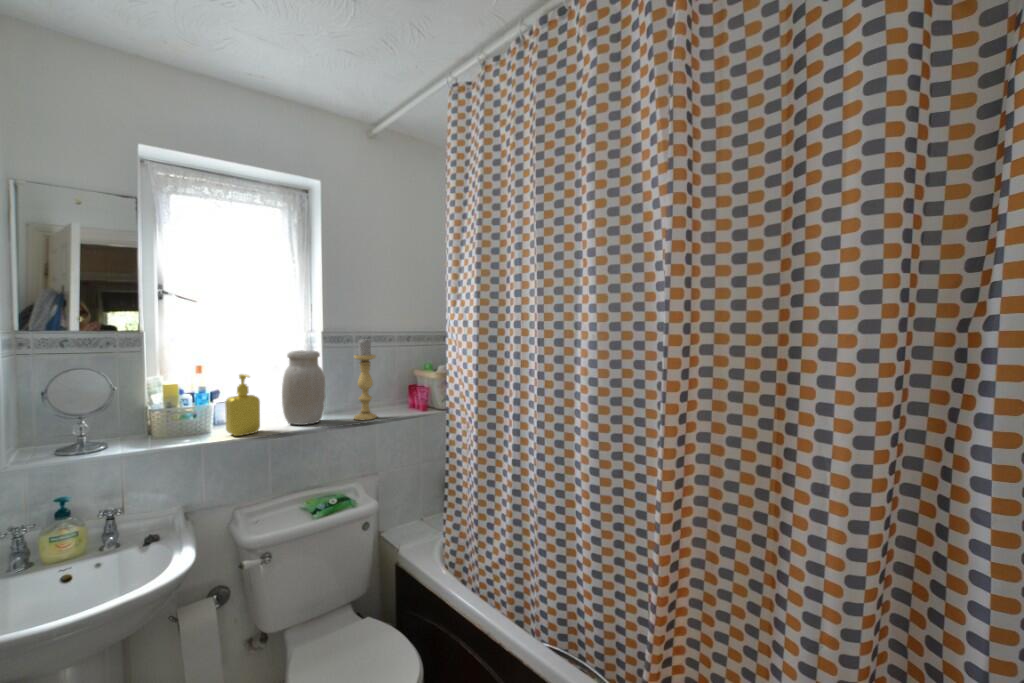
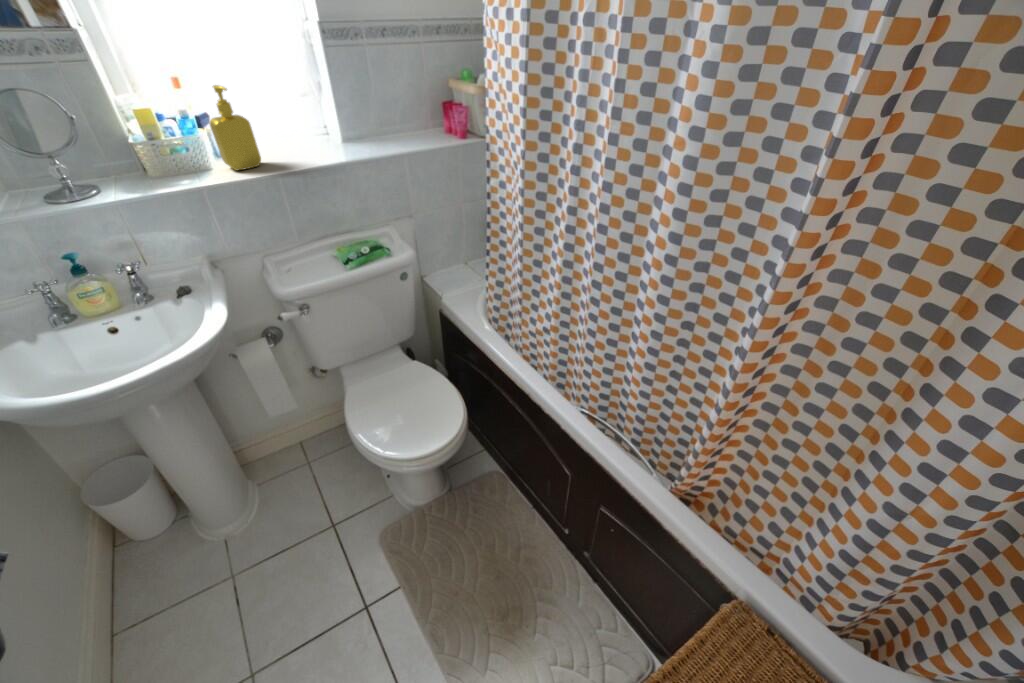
candle holder: present [354,339,377,420] -> none [357,23,401,151]
jar: present [282,350,325,425] -> none [267,45,333,156]

